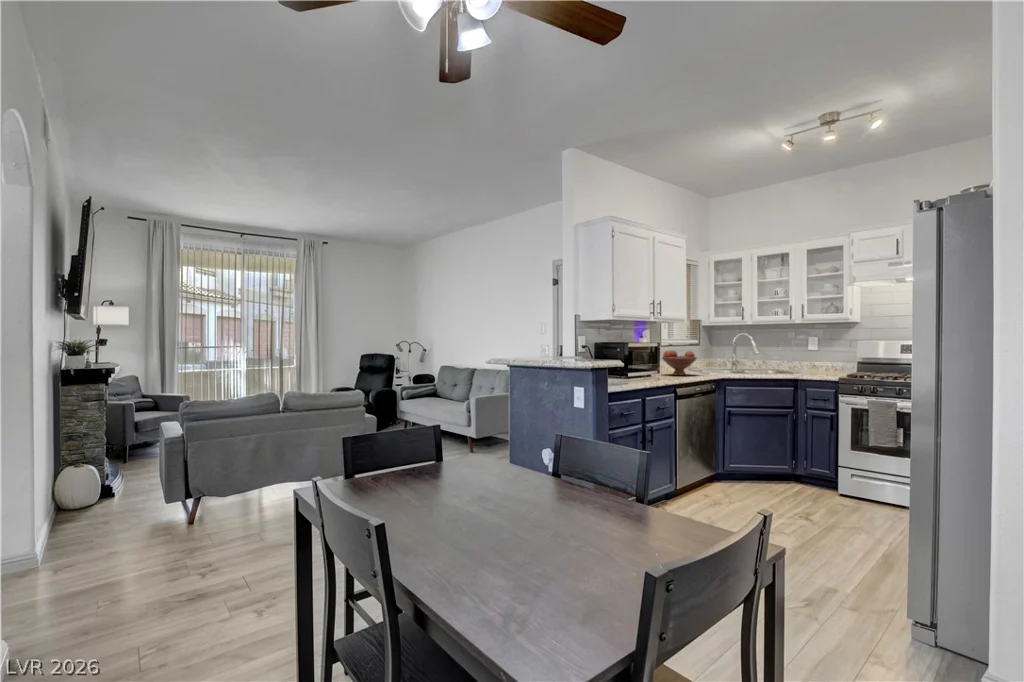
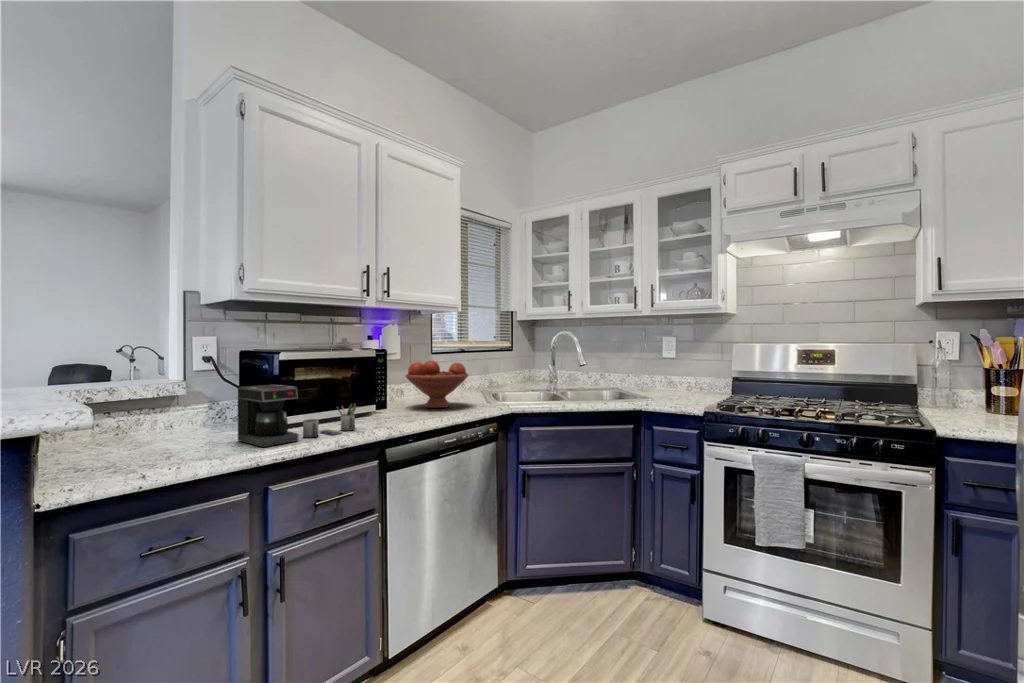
coffee maker: none [623,358,664,382] -> present [238,384,357,447]

